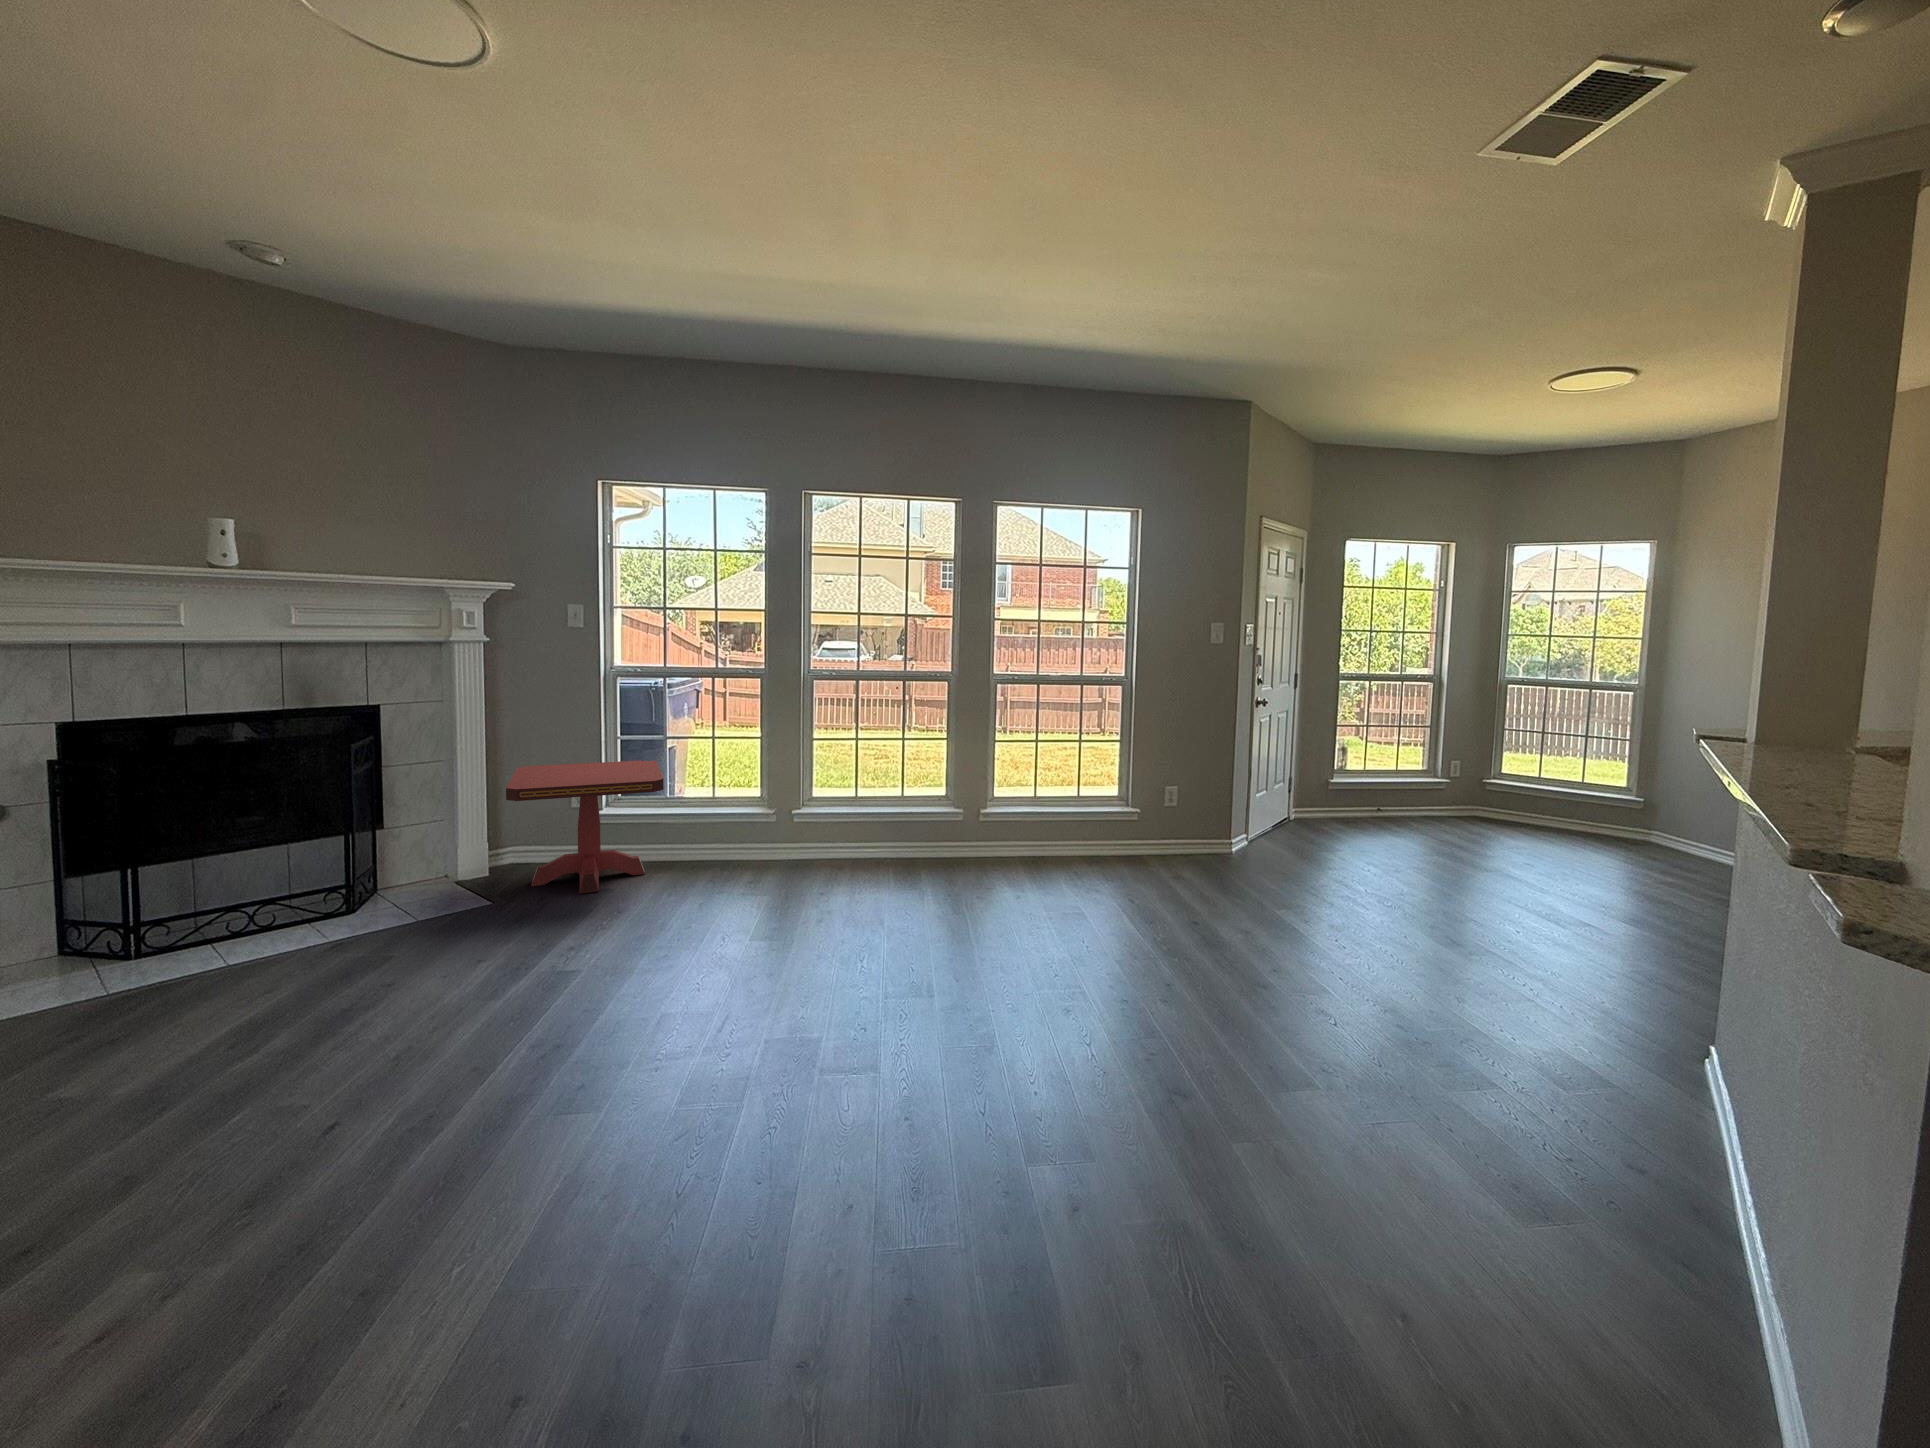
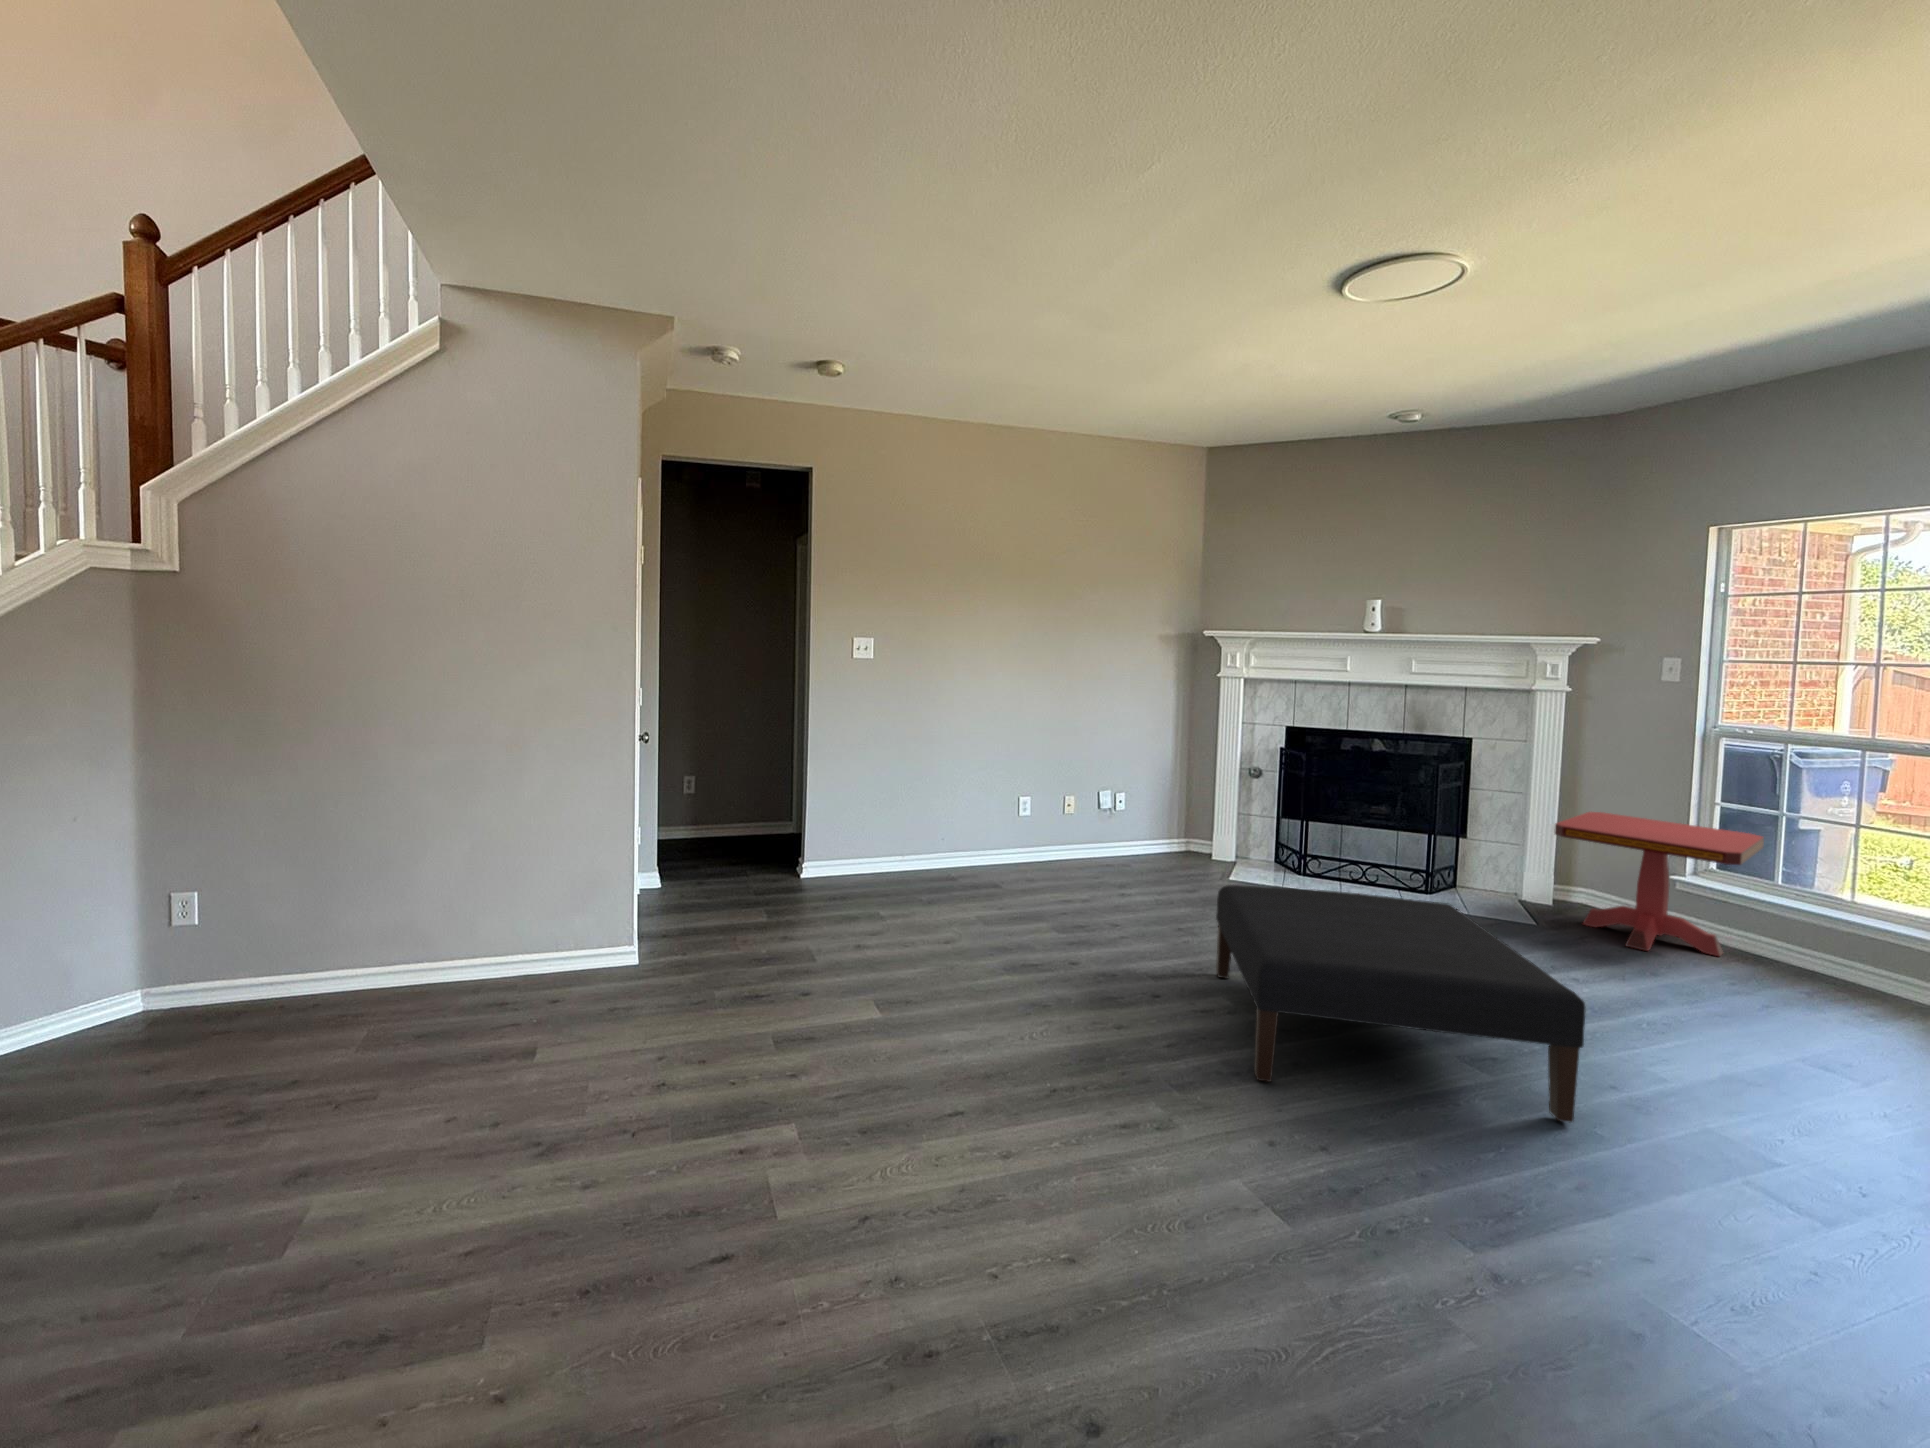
ottoman: none [53,921,698,1378] -> present [1216,885,1585,1123]

